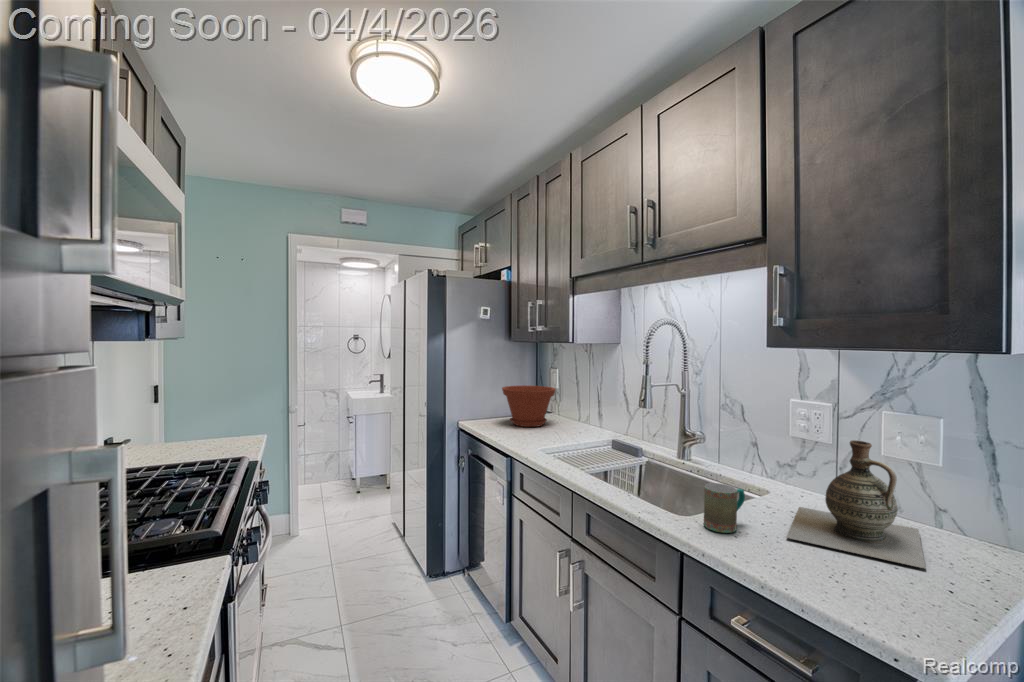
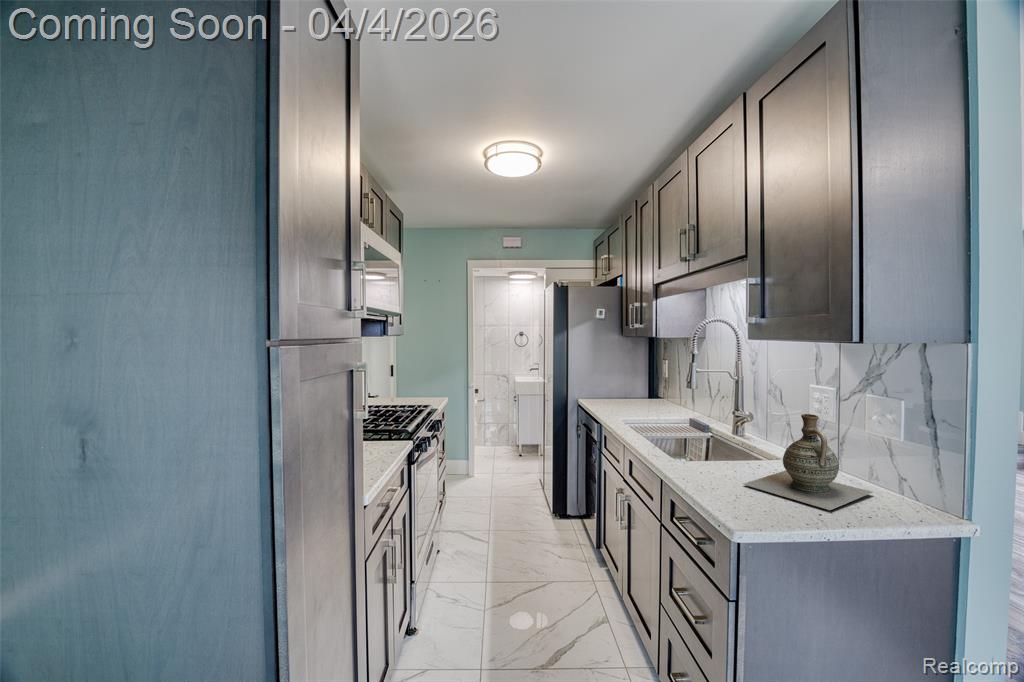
plant pot: present [502,385,555,427] -> none [610,374,656,408]
mug: present [704,483,745,533] -> none [688,442,723,478]

